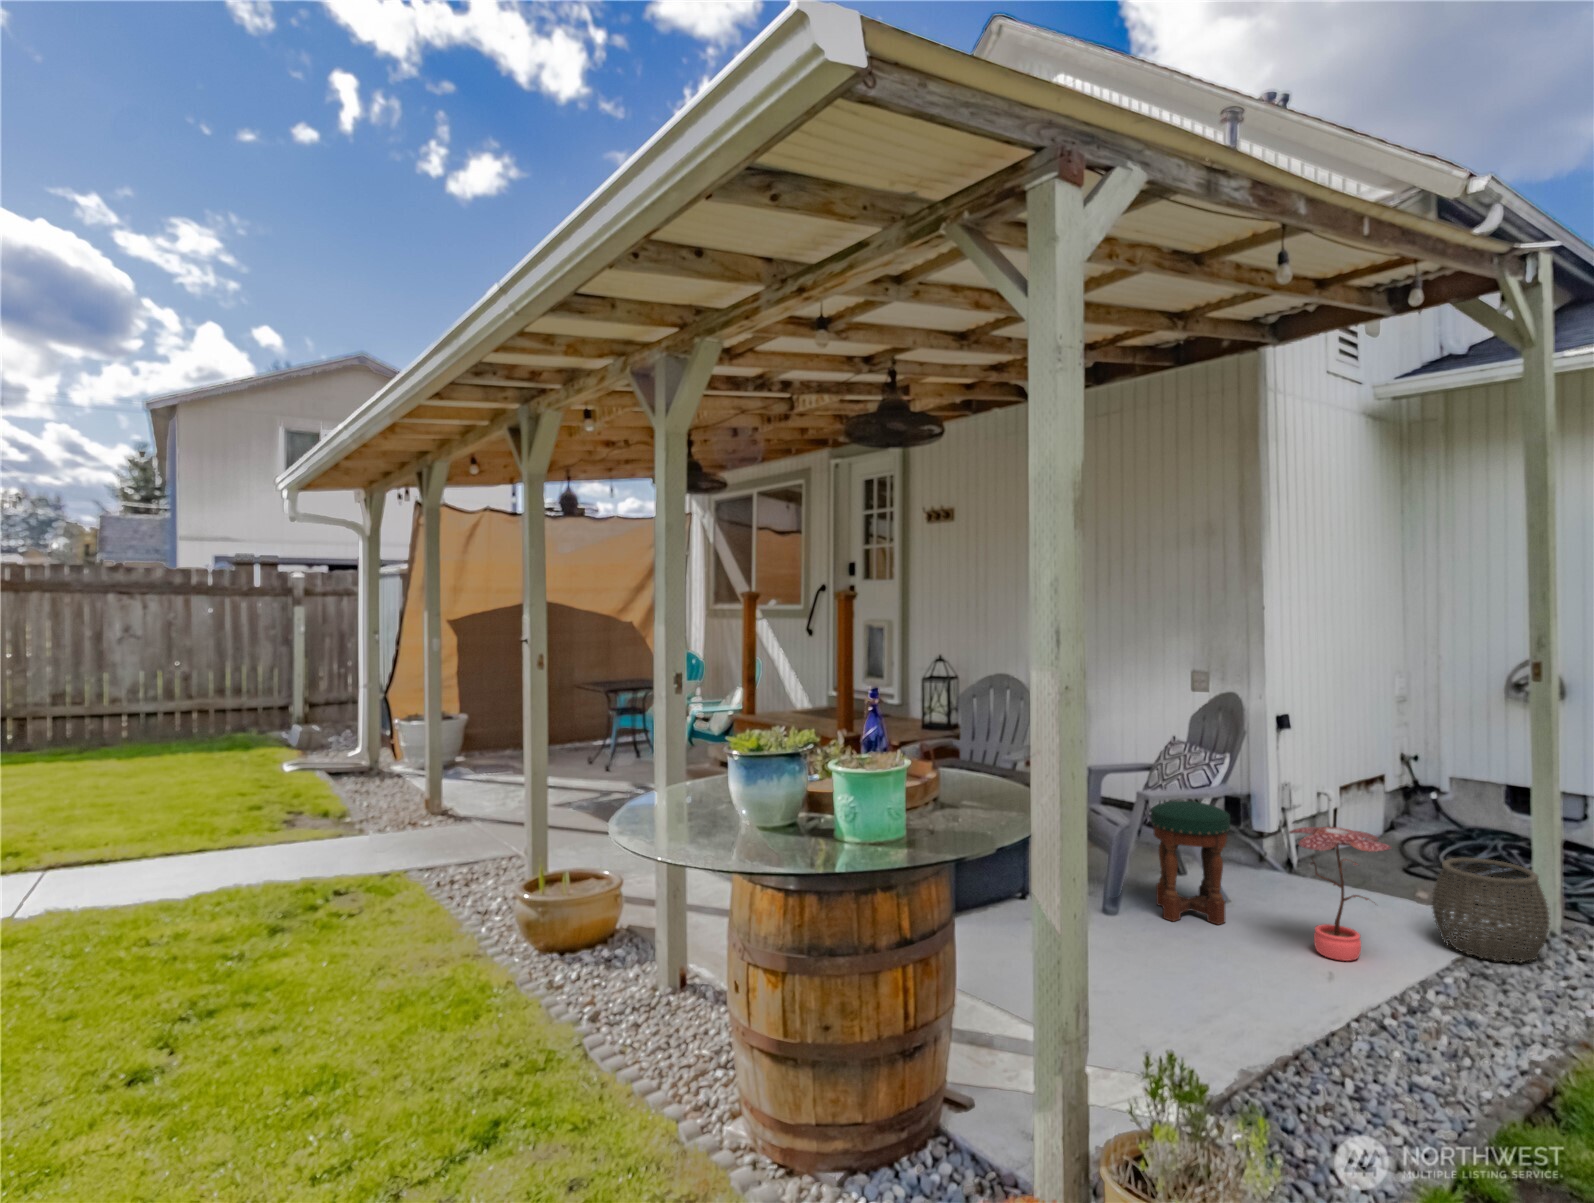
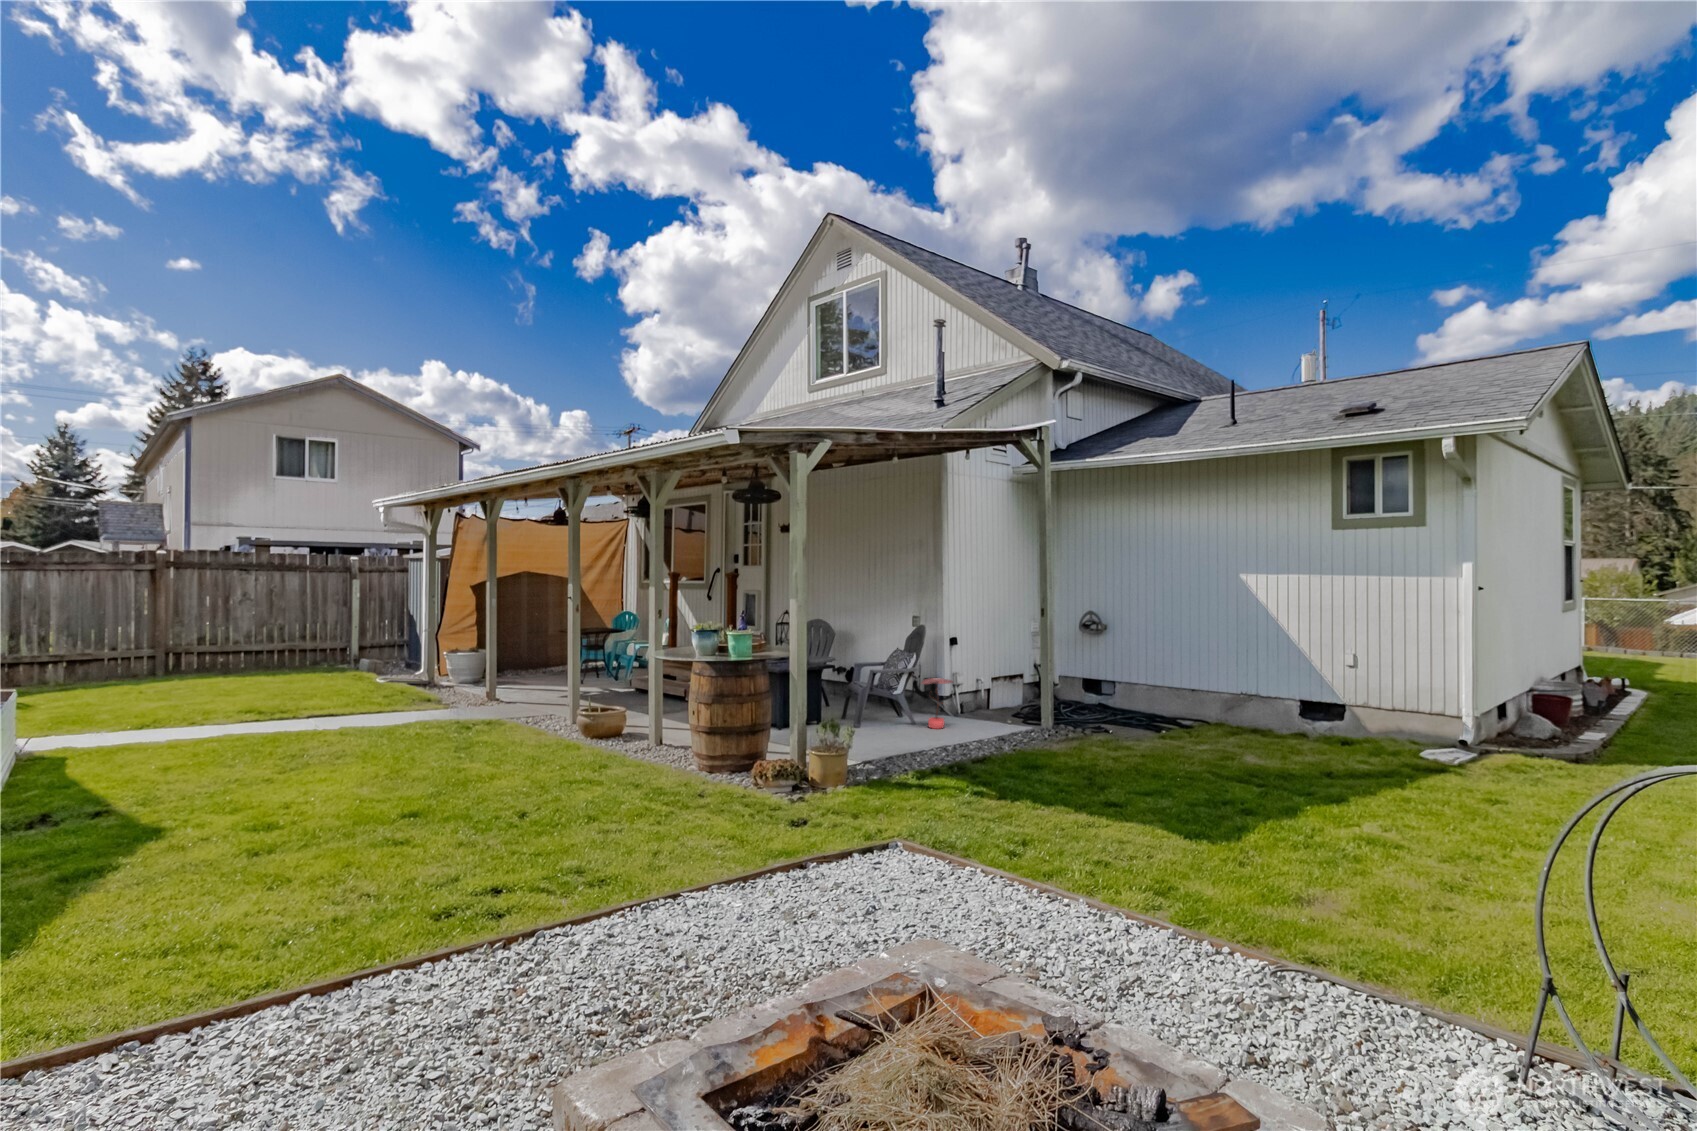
stool: present [1151,801,1230,925] -> none [876,673,907,723]
woven basket: present [1432,858,1550,963] -> none [978,693,1017,729]

